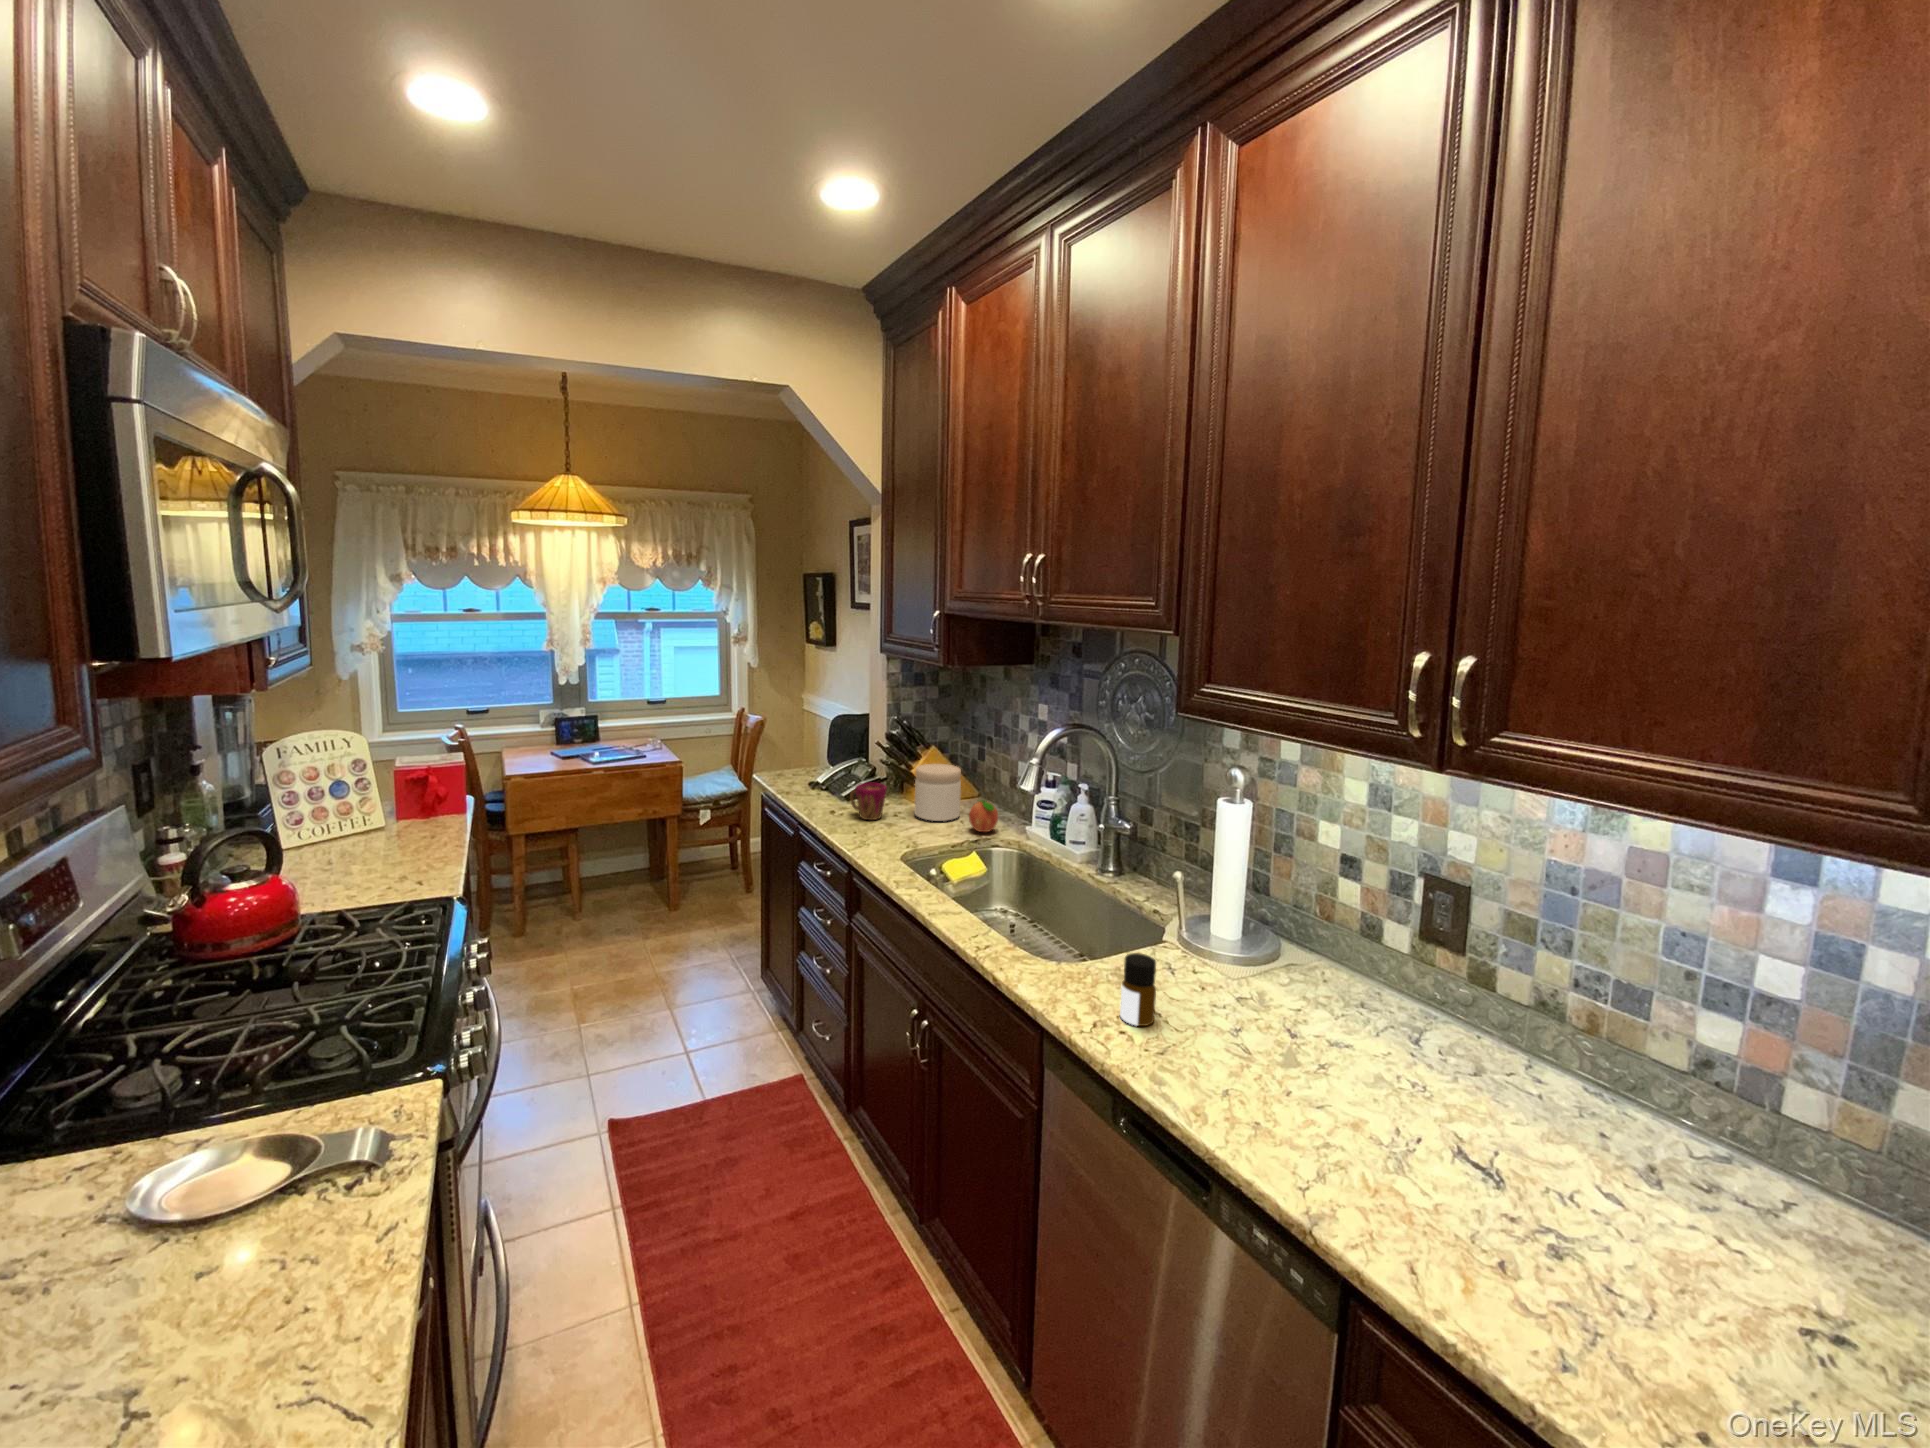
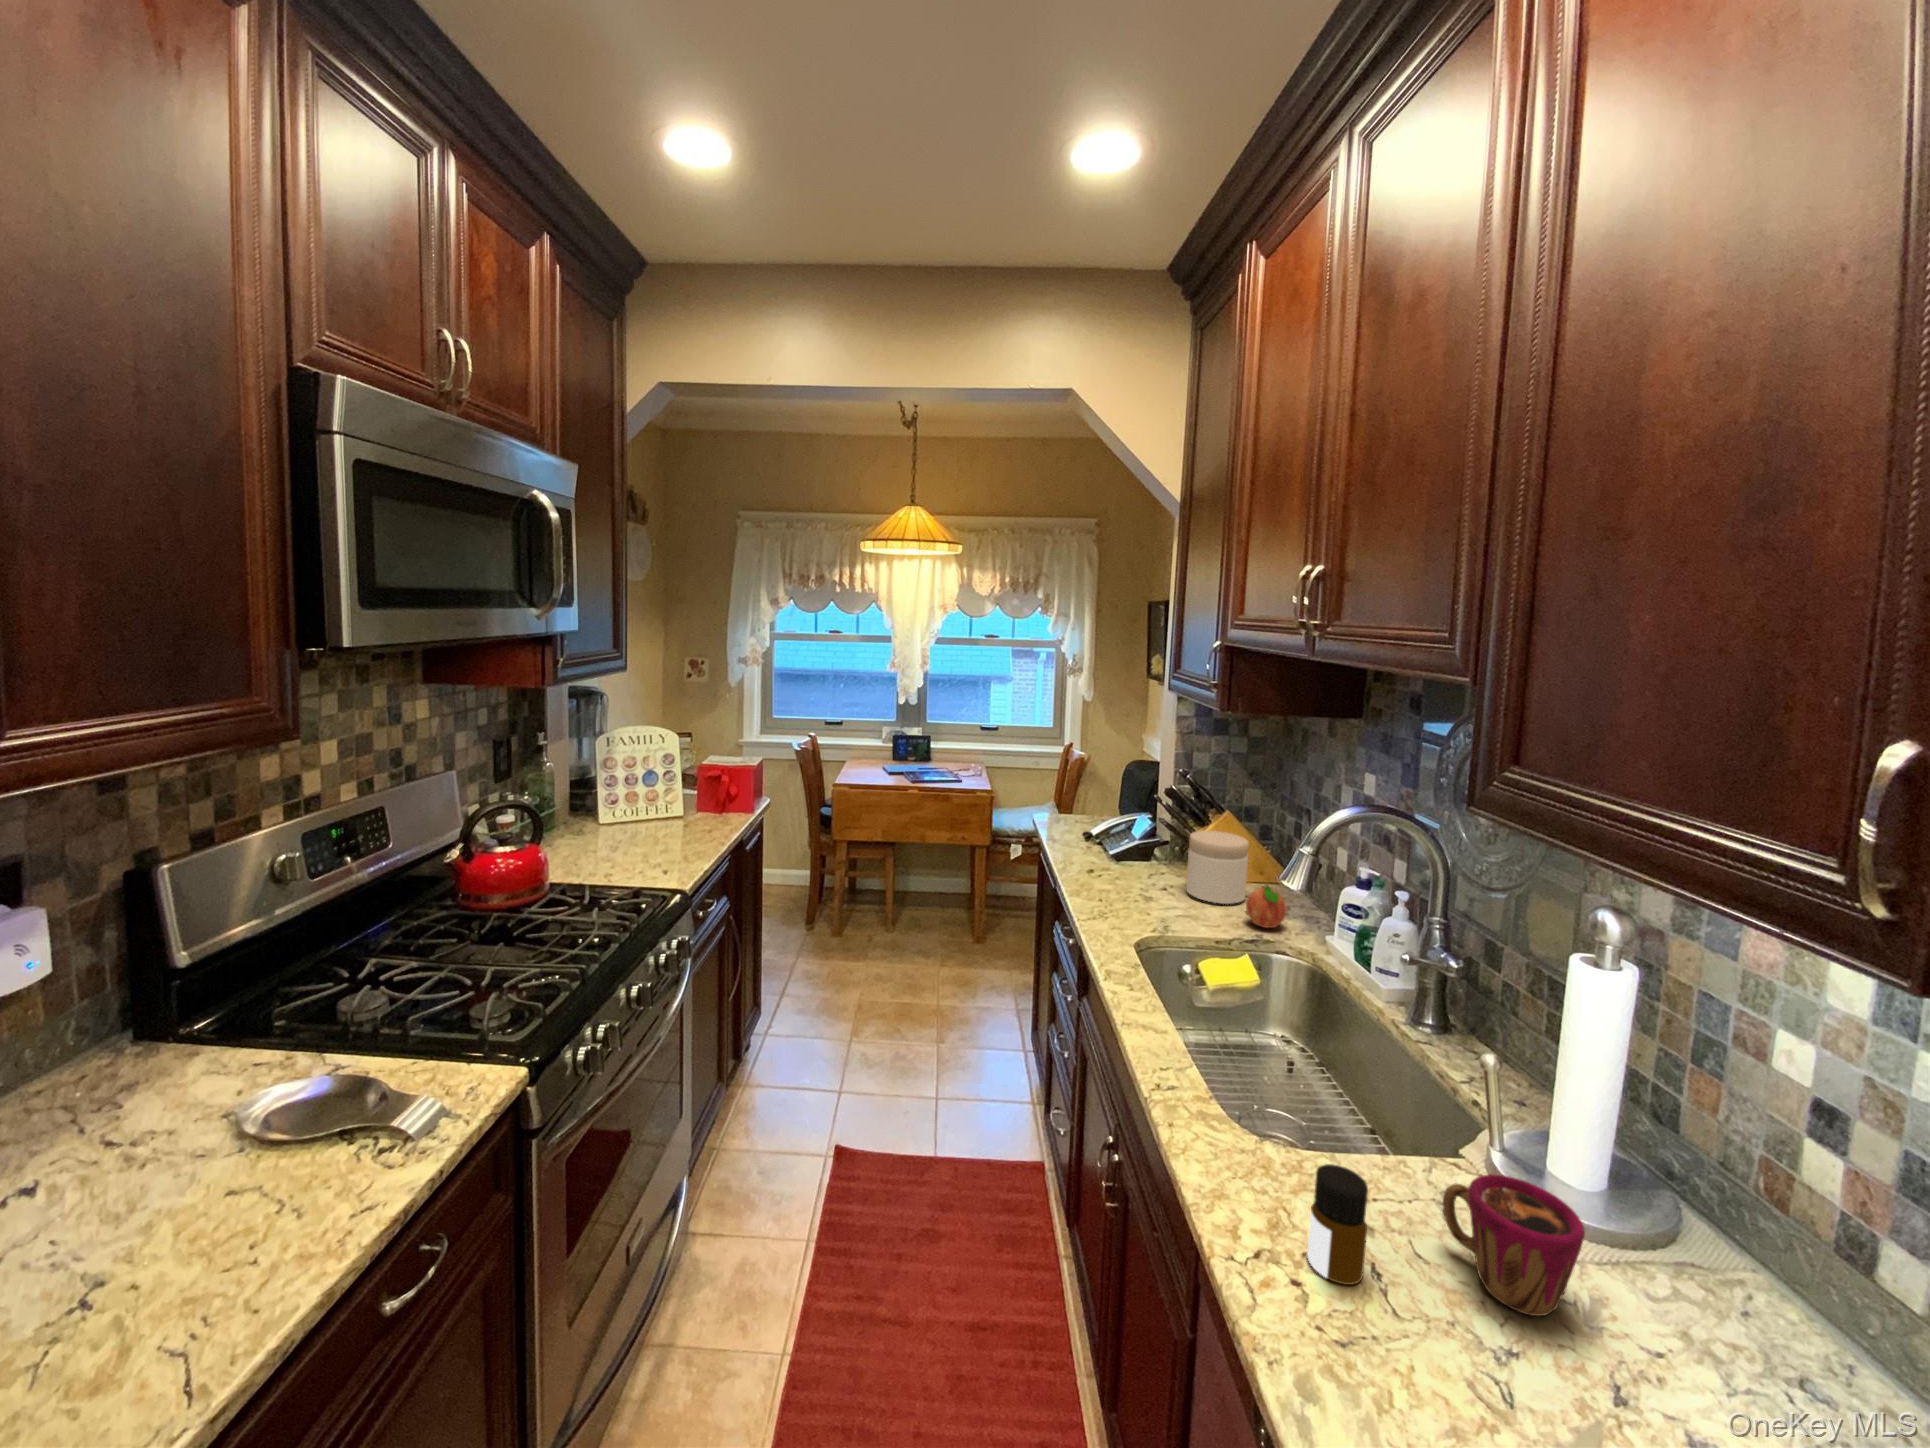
cup: present [850,783,887,820] -> present [1443,1174,1585,1316]

